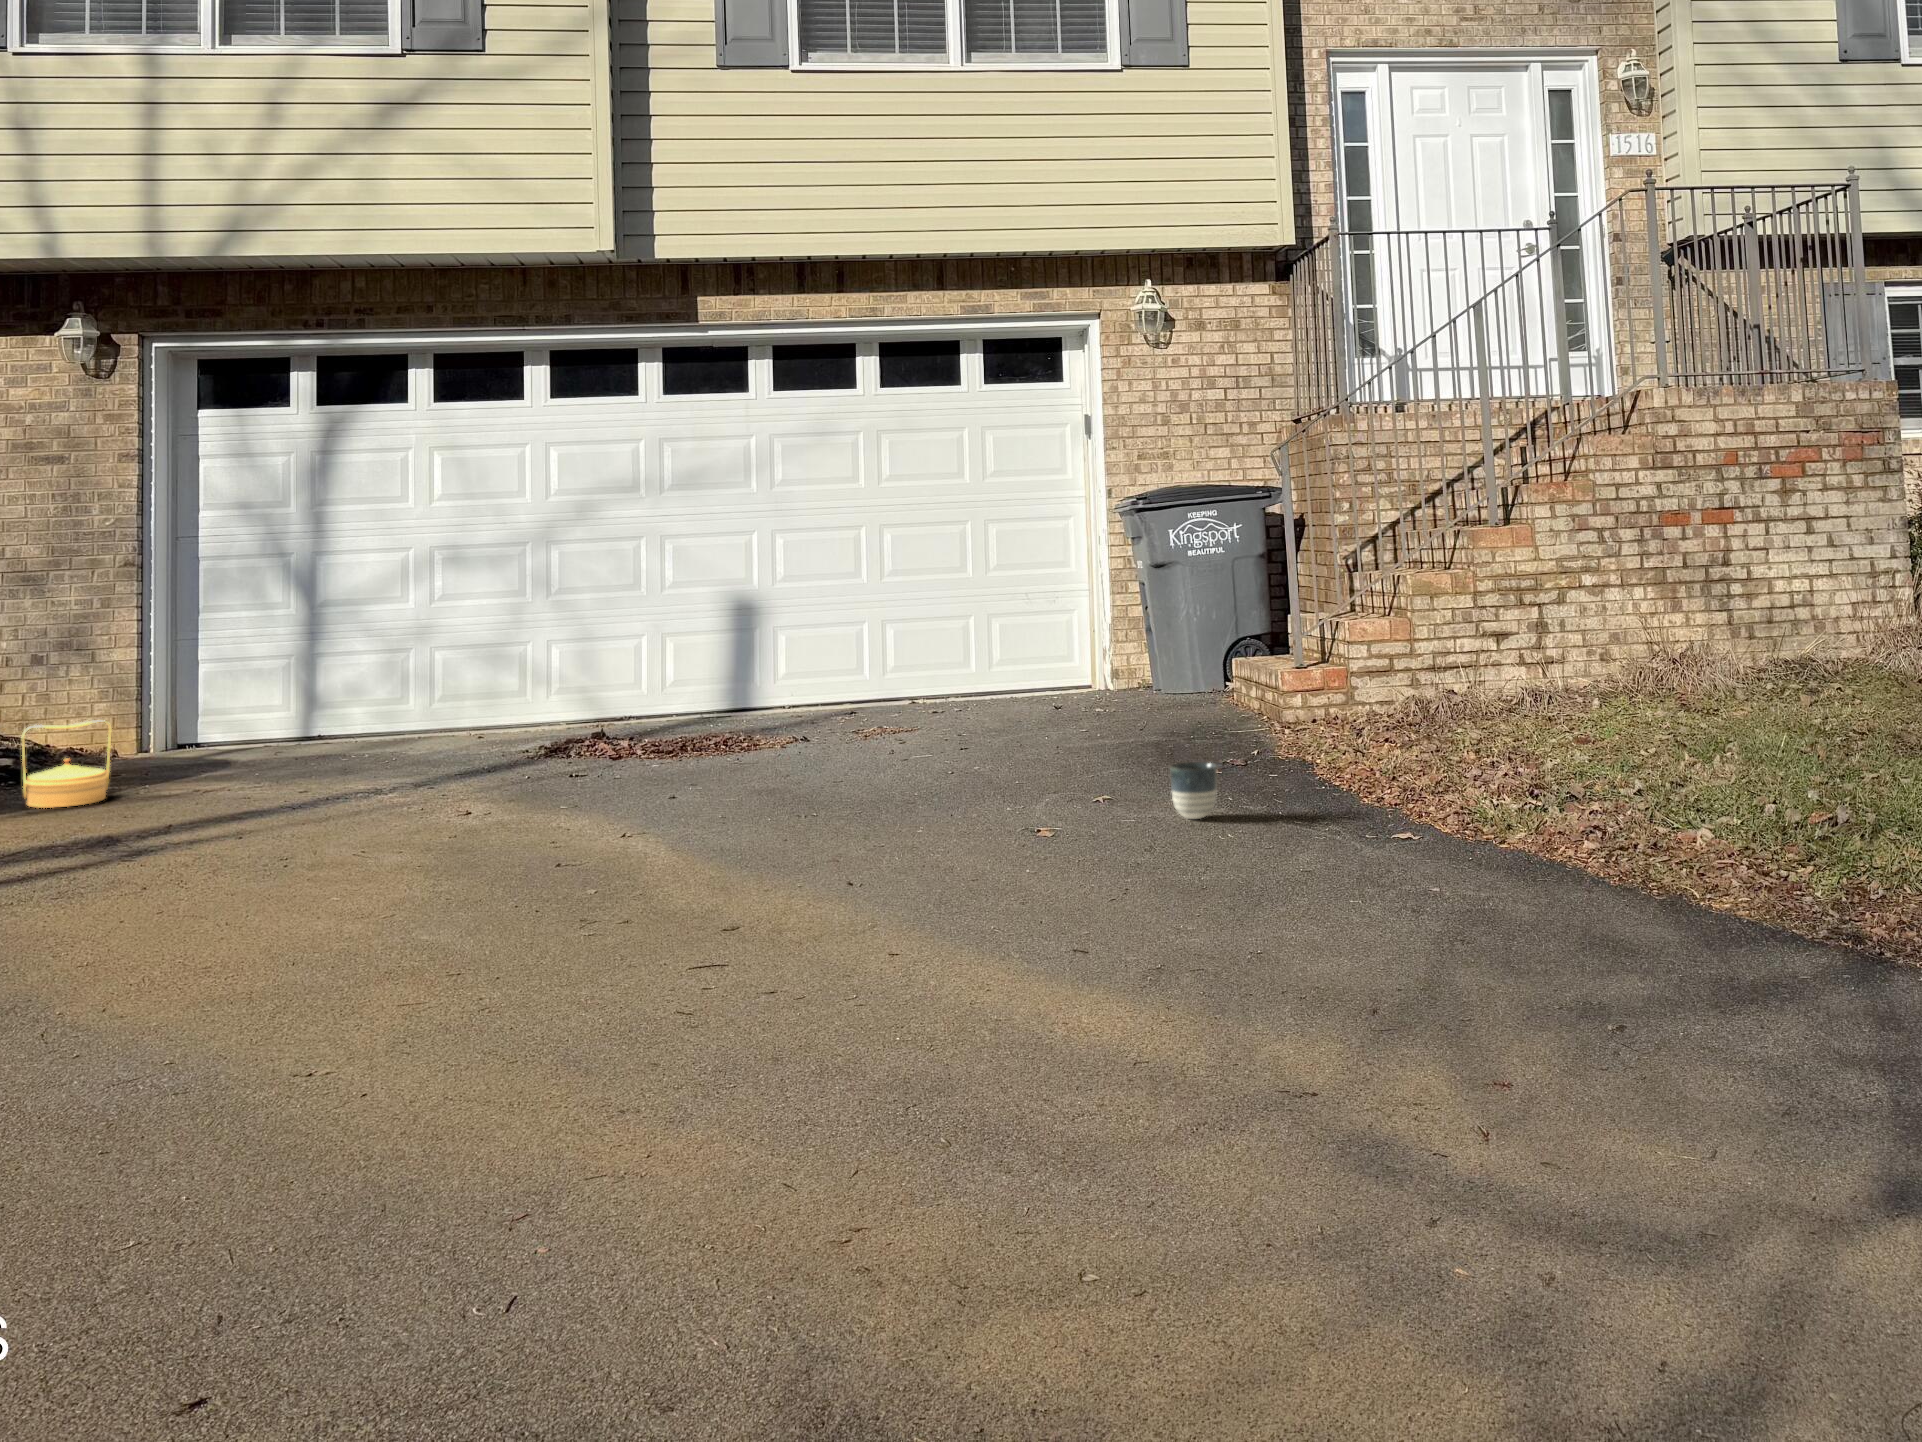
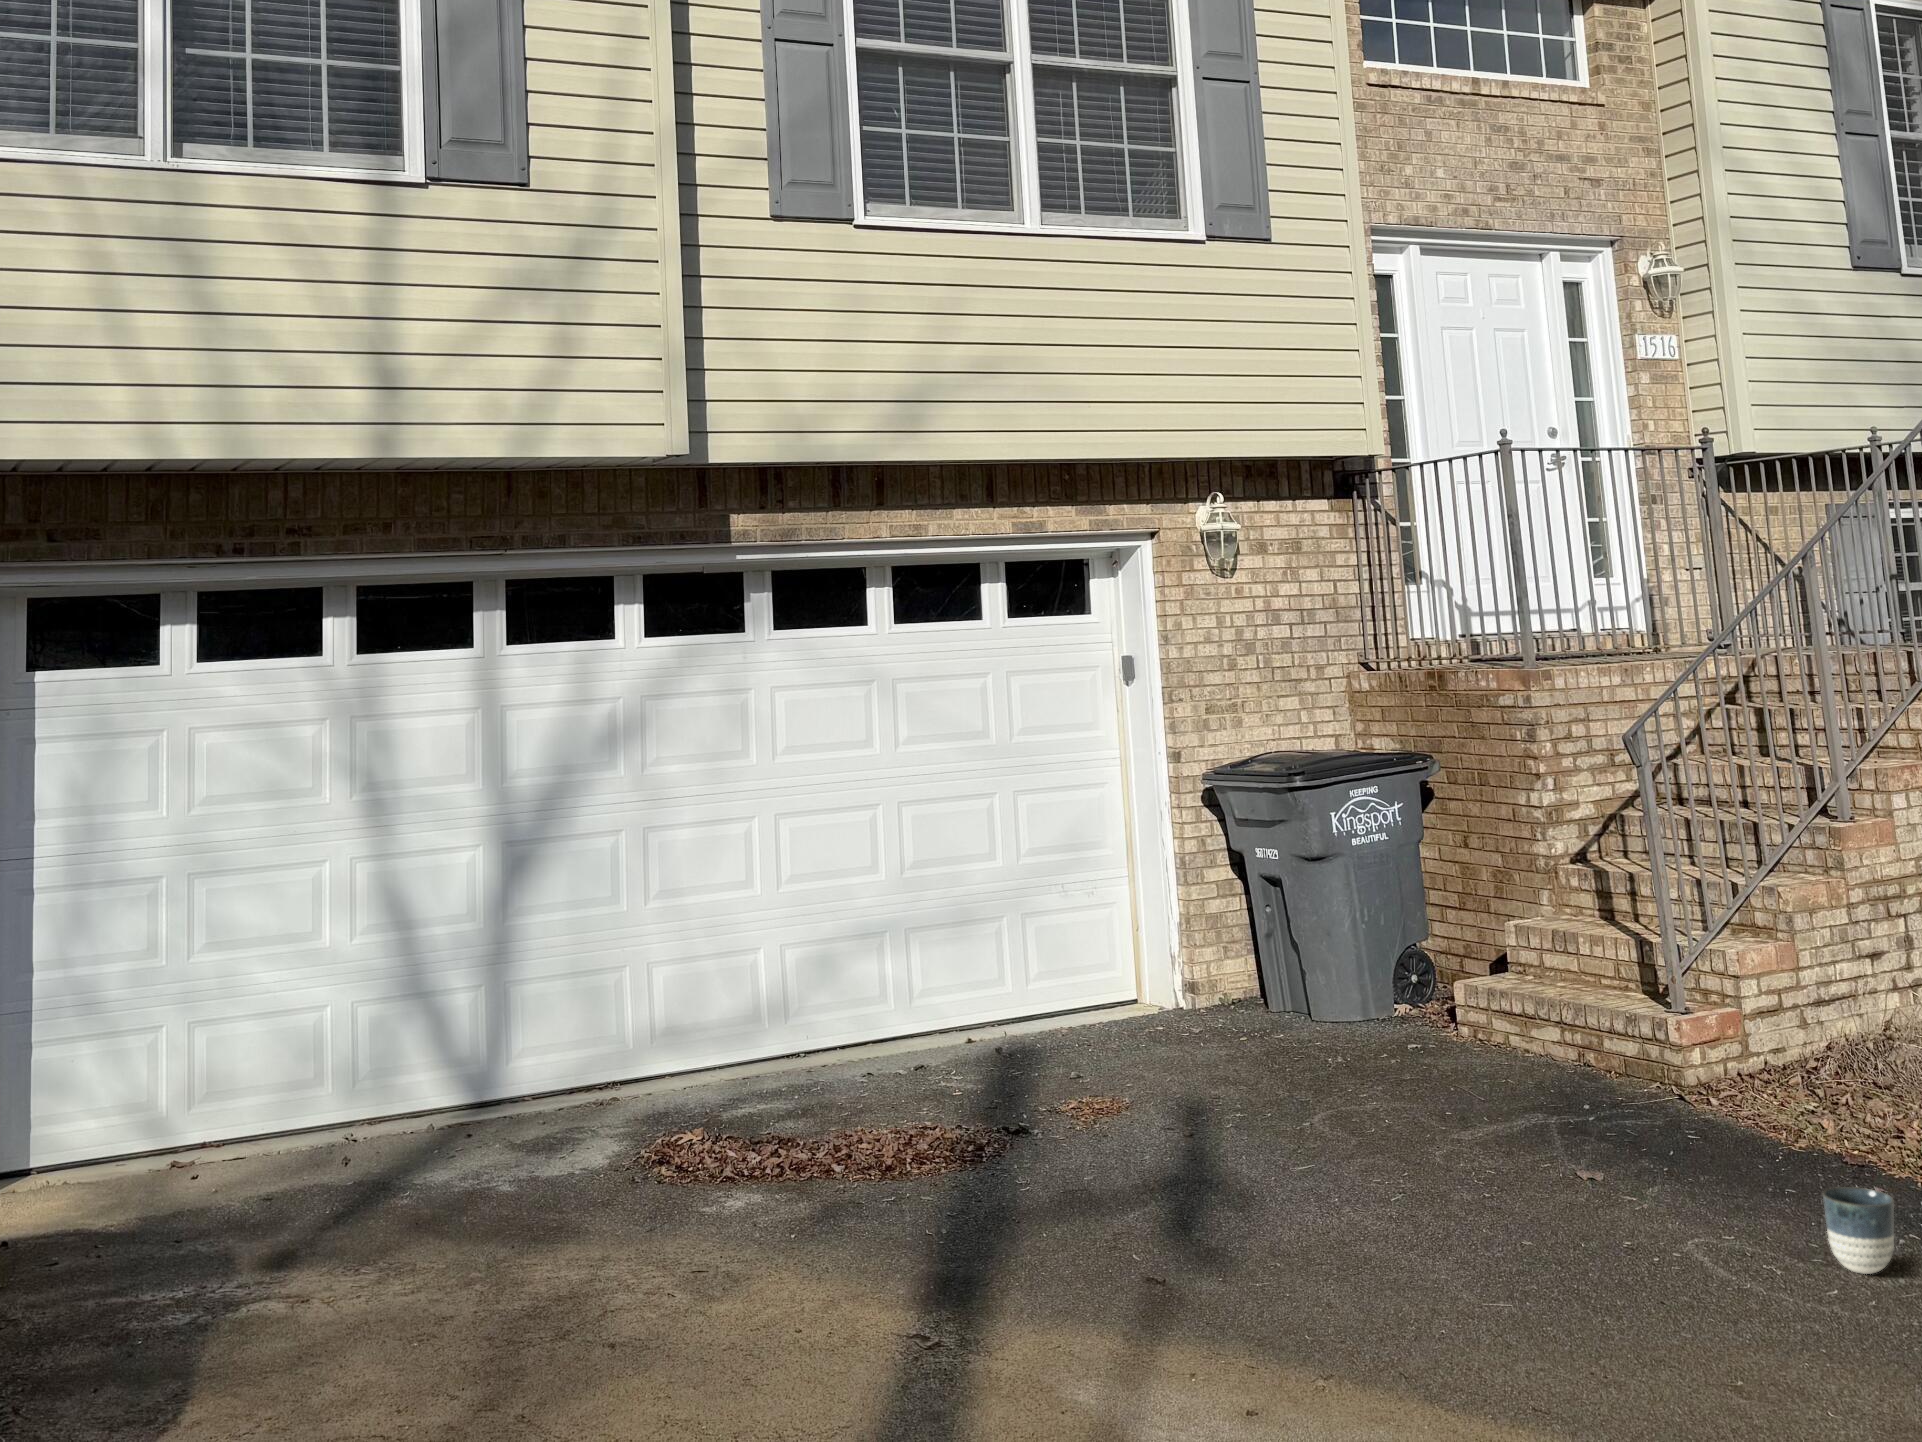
basket: present [22,720,111,808] -> none [53,1217,182,1386]

